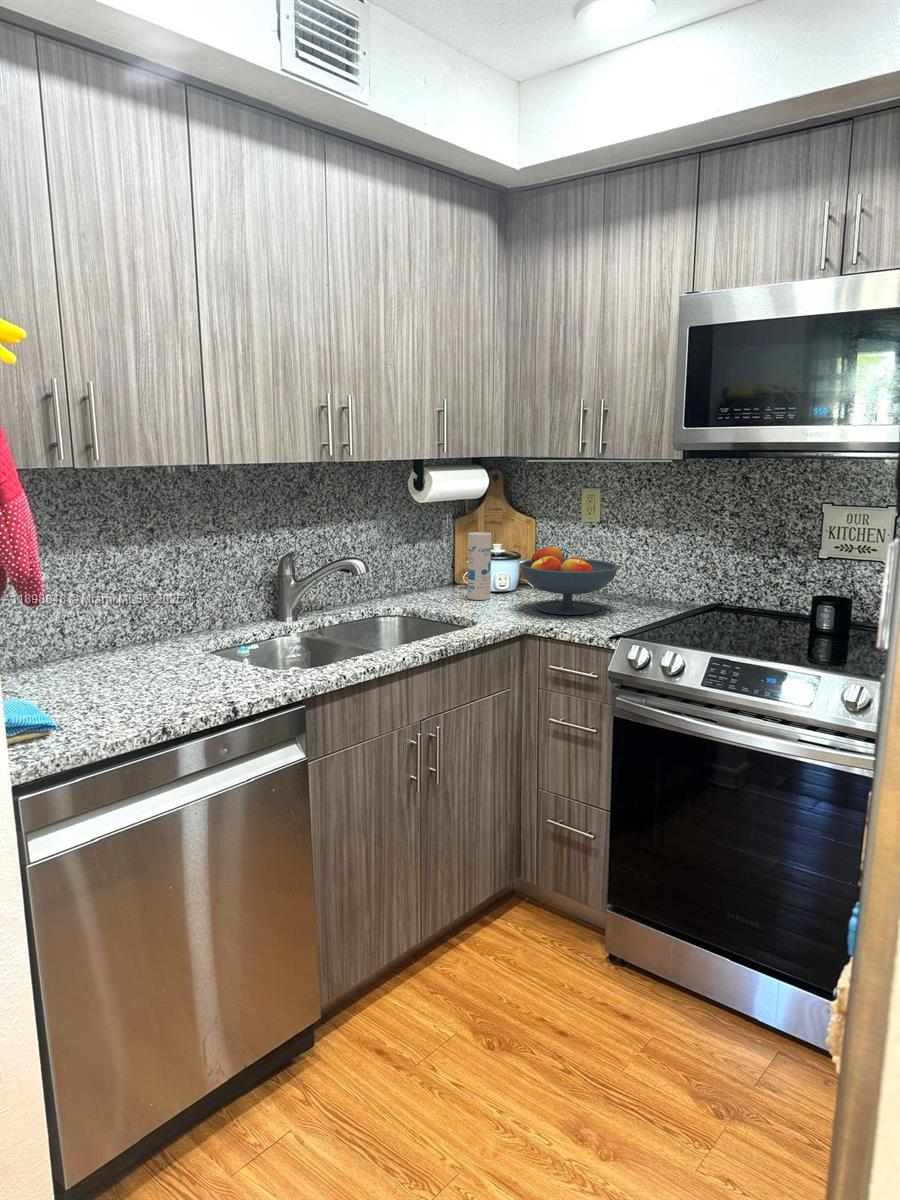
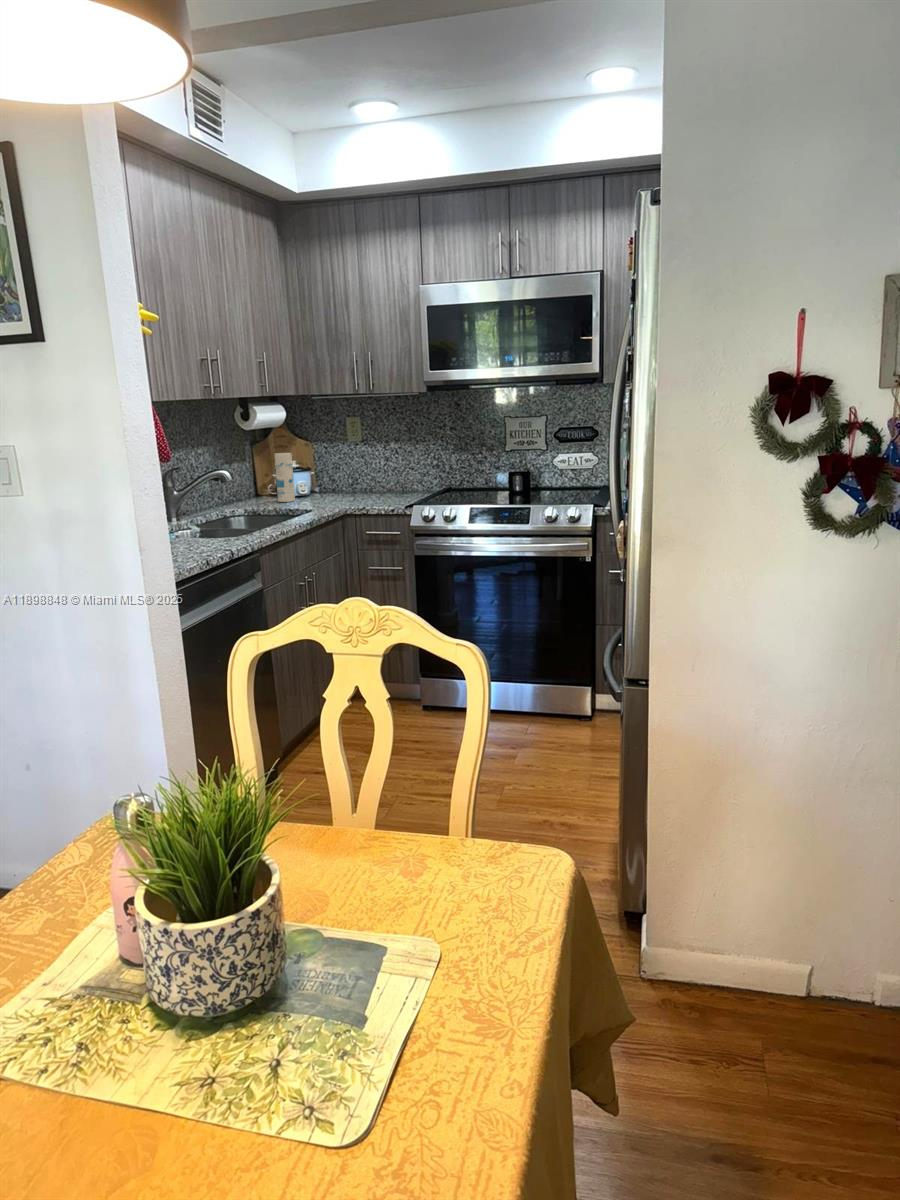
fruit bowl: present [520,546,619,615] -> none [321,458,389,502]

